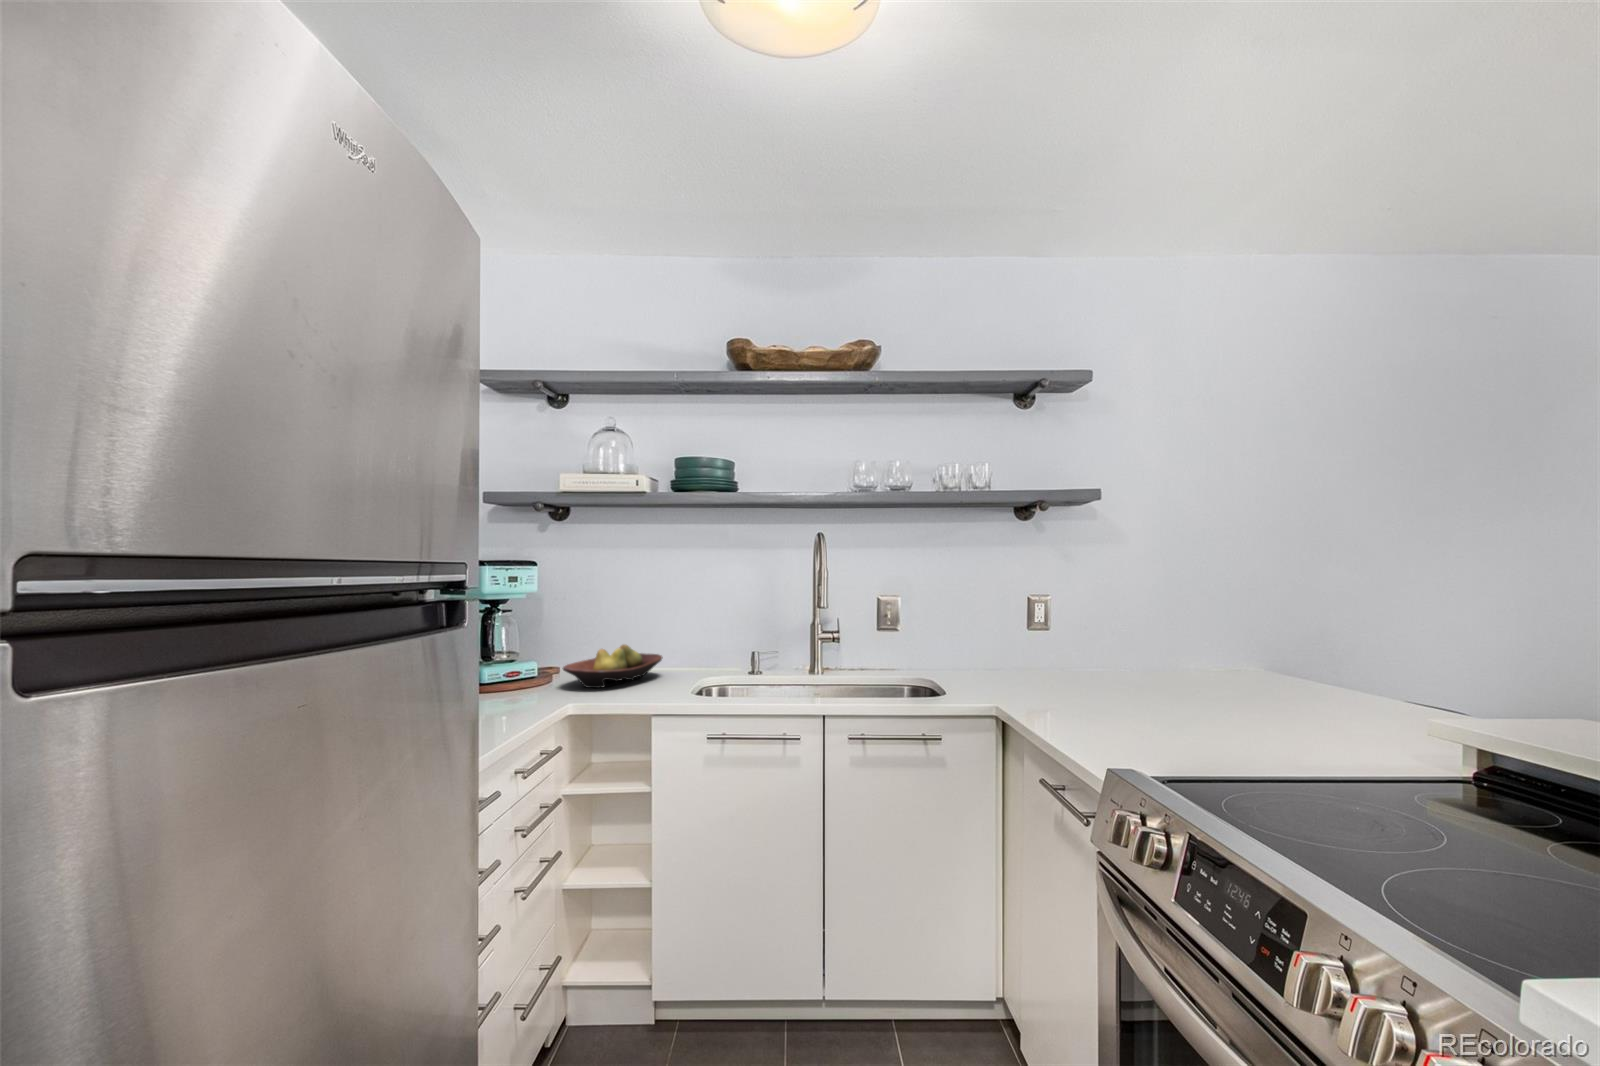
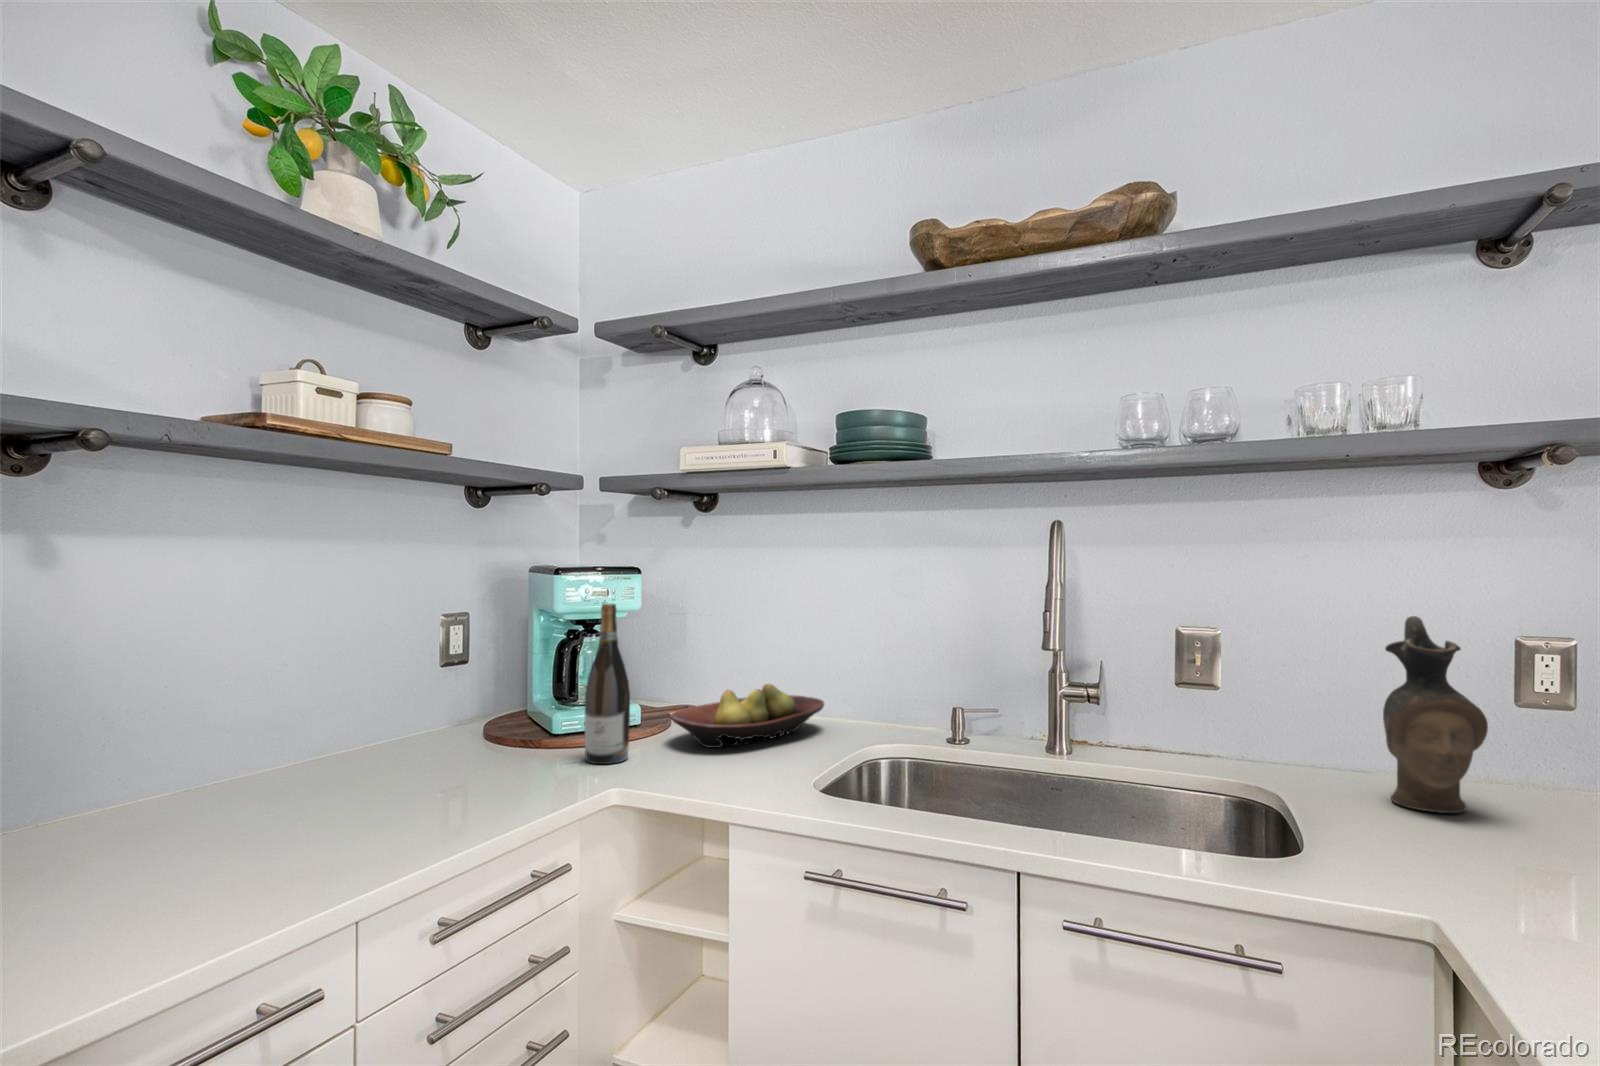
ceramic pitcher: none [975,585,1015,680] -> present [1383,616,1488,813]
wine bottle: none [515,589,547,701] -> present [585,604,630,764]

